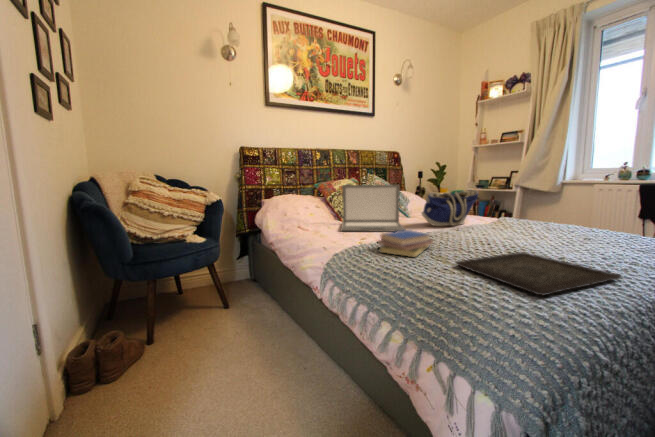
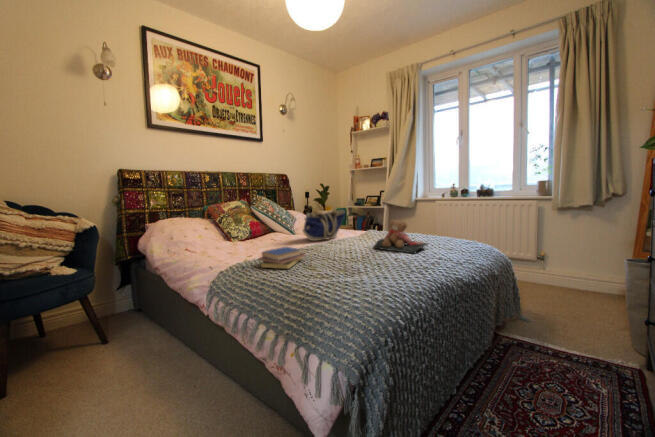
laptop: present [341,184,406,231] -> none [229,206,288,251]
teddy bear: none [528,202,624,253] -> present [375,220,428,253]
tray: present [456,252,621,295] -> none [316,258,412,287]

